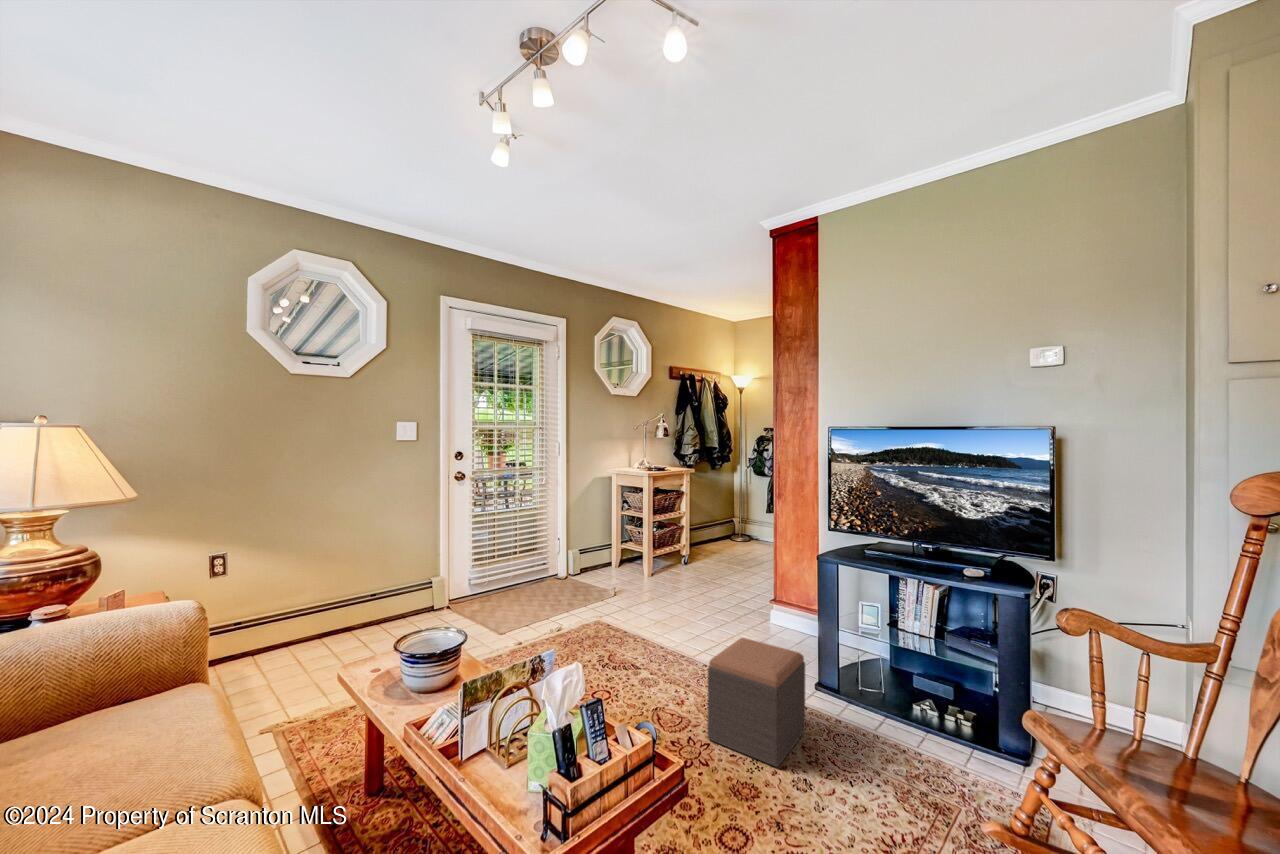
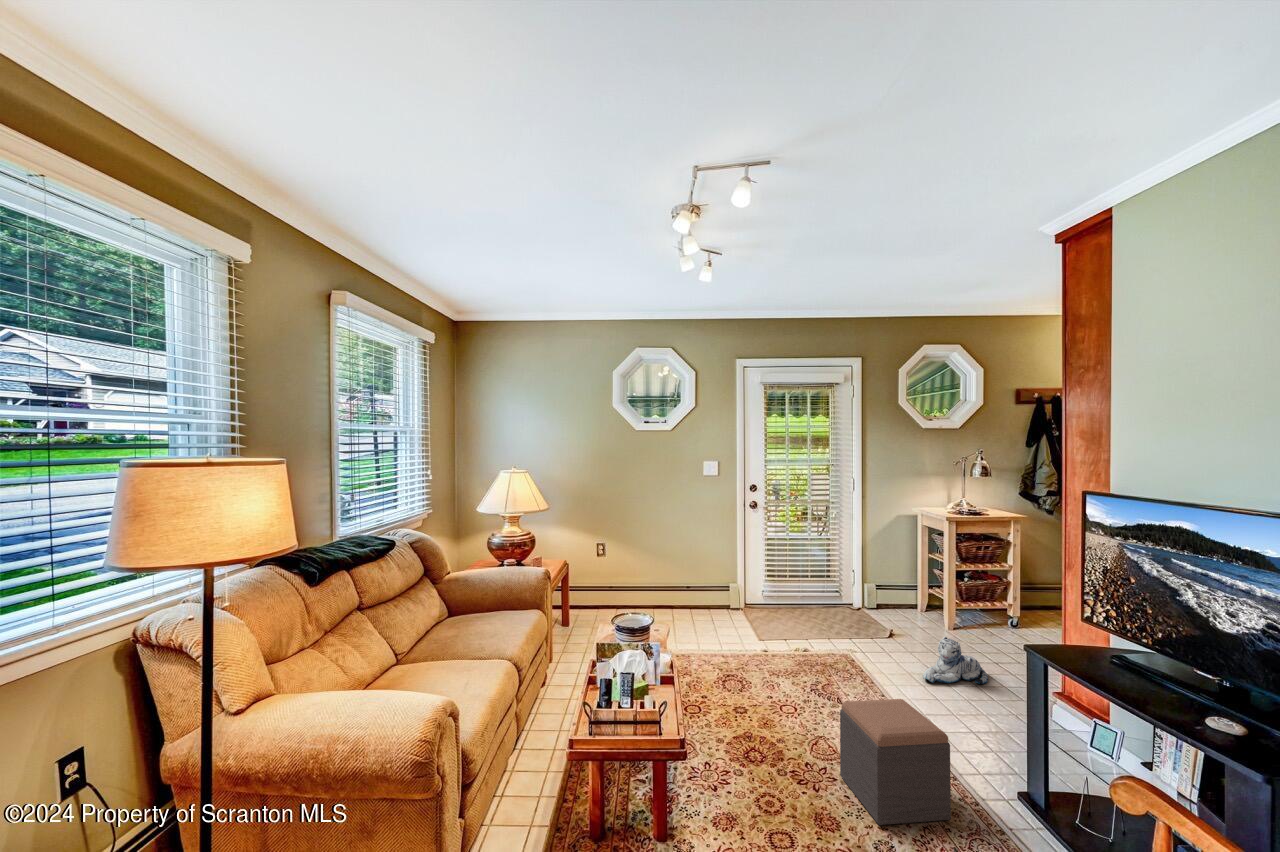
plush toy: none [668,579,708,623] -> present [923,637,988,684]

